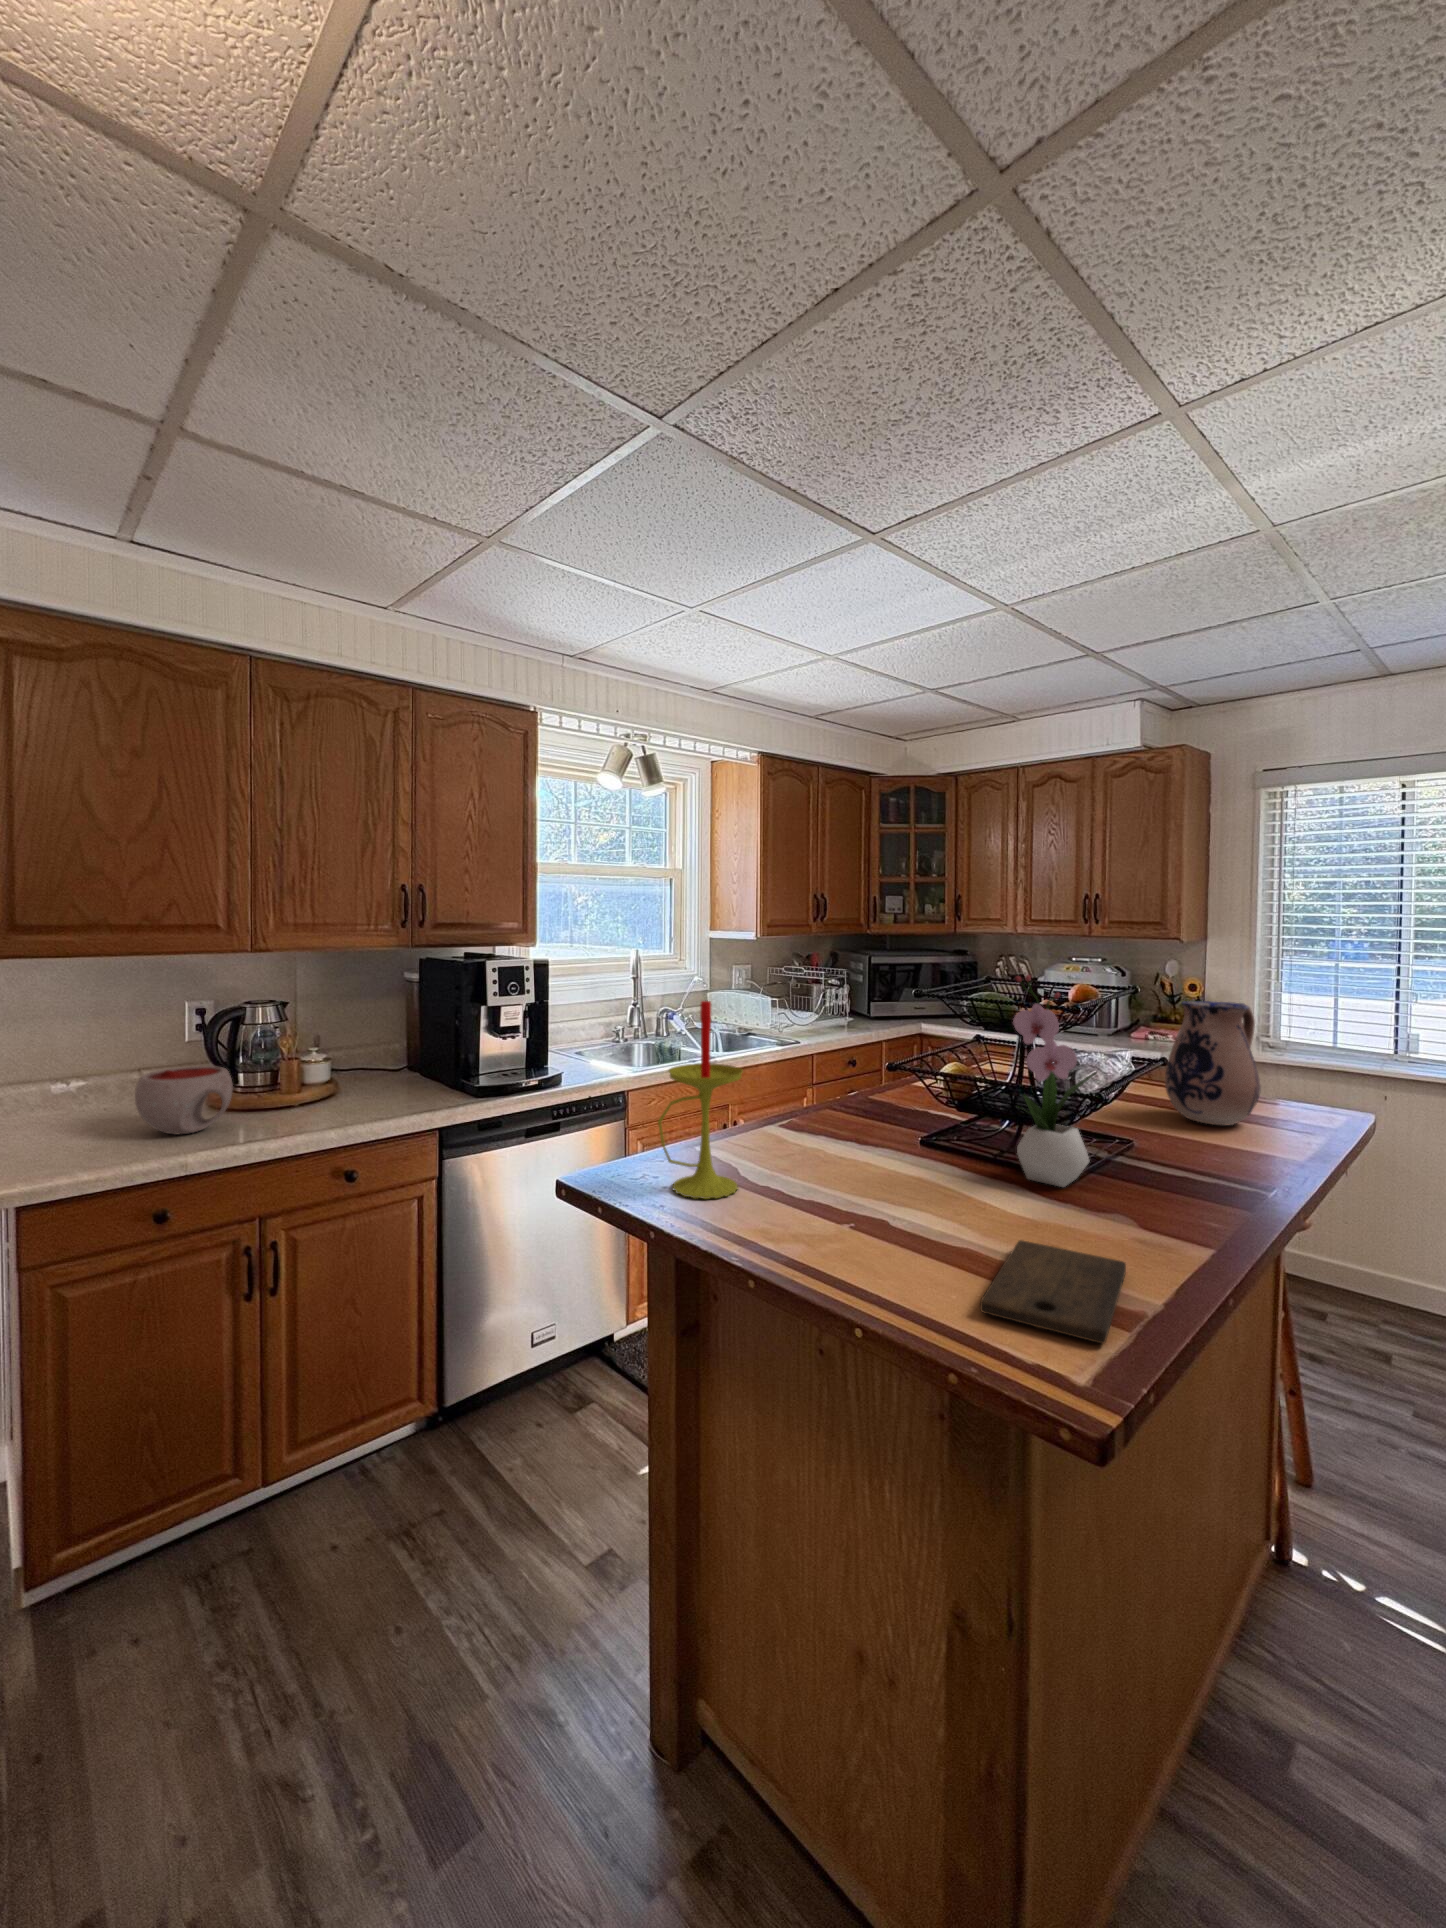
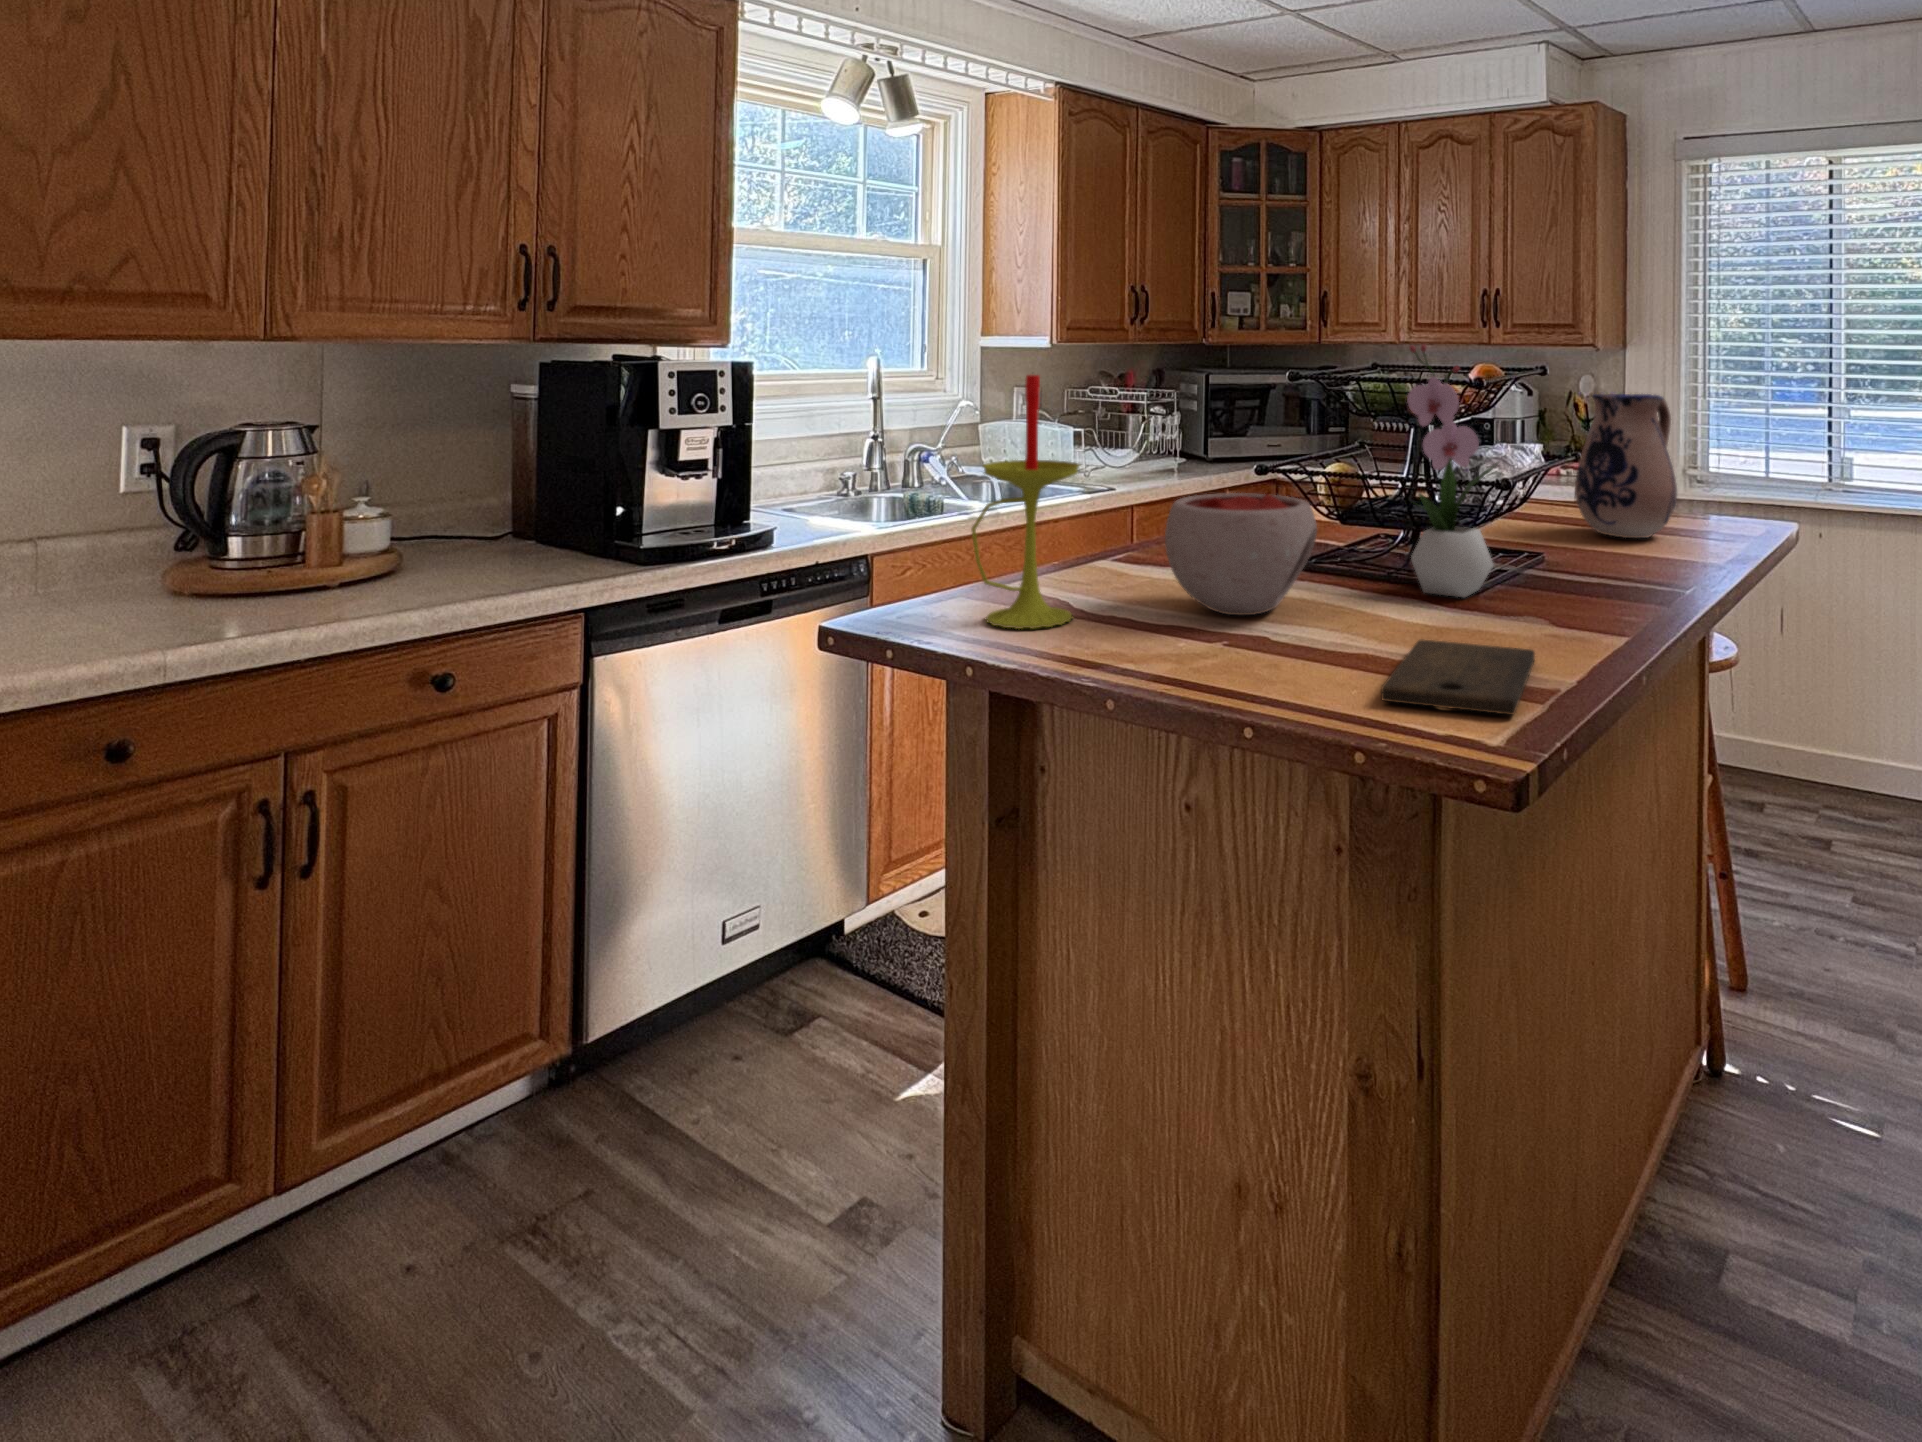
bowl: present [135,1066,233,1135] -> present [1165,493,1317,615]

